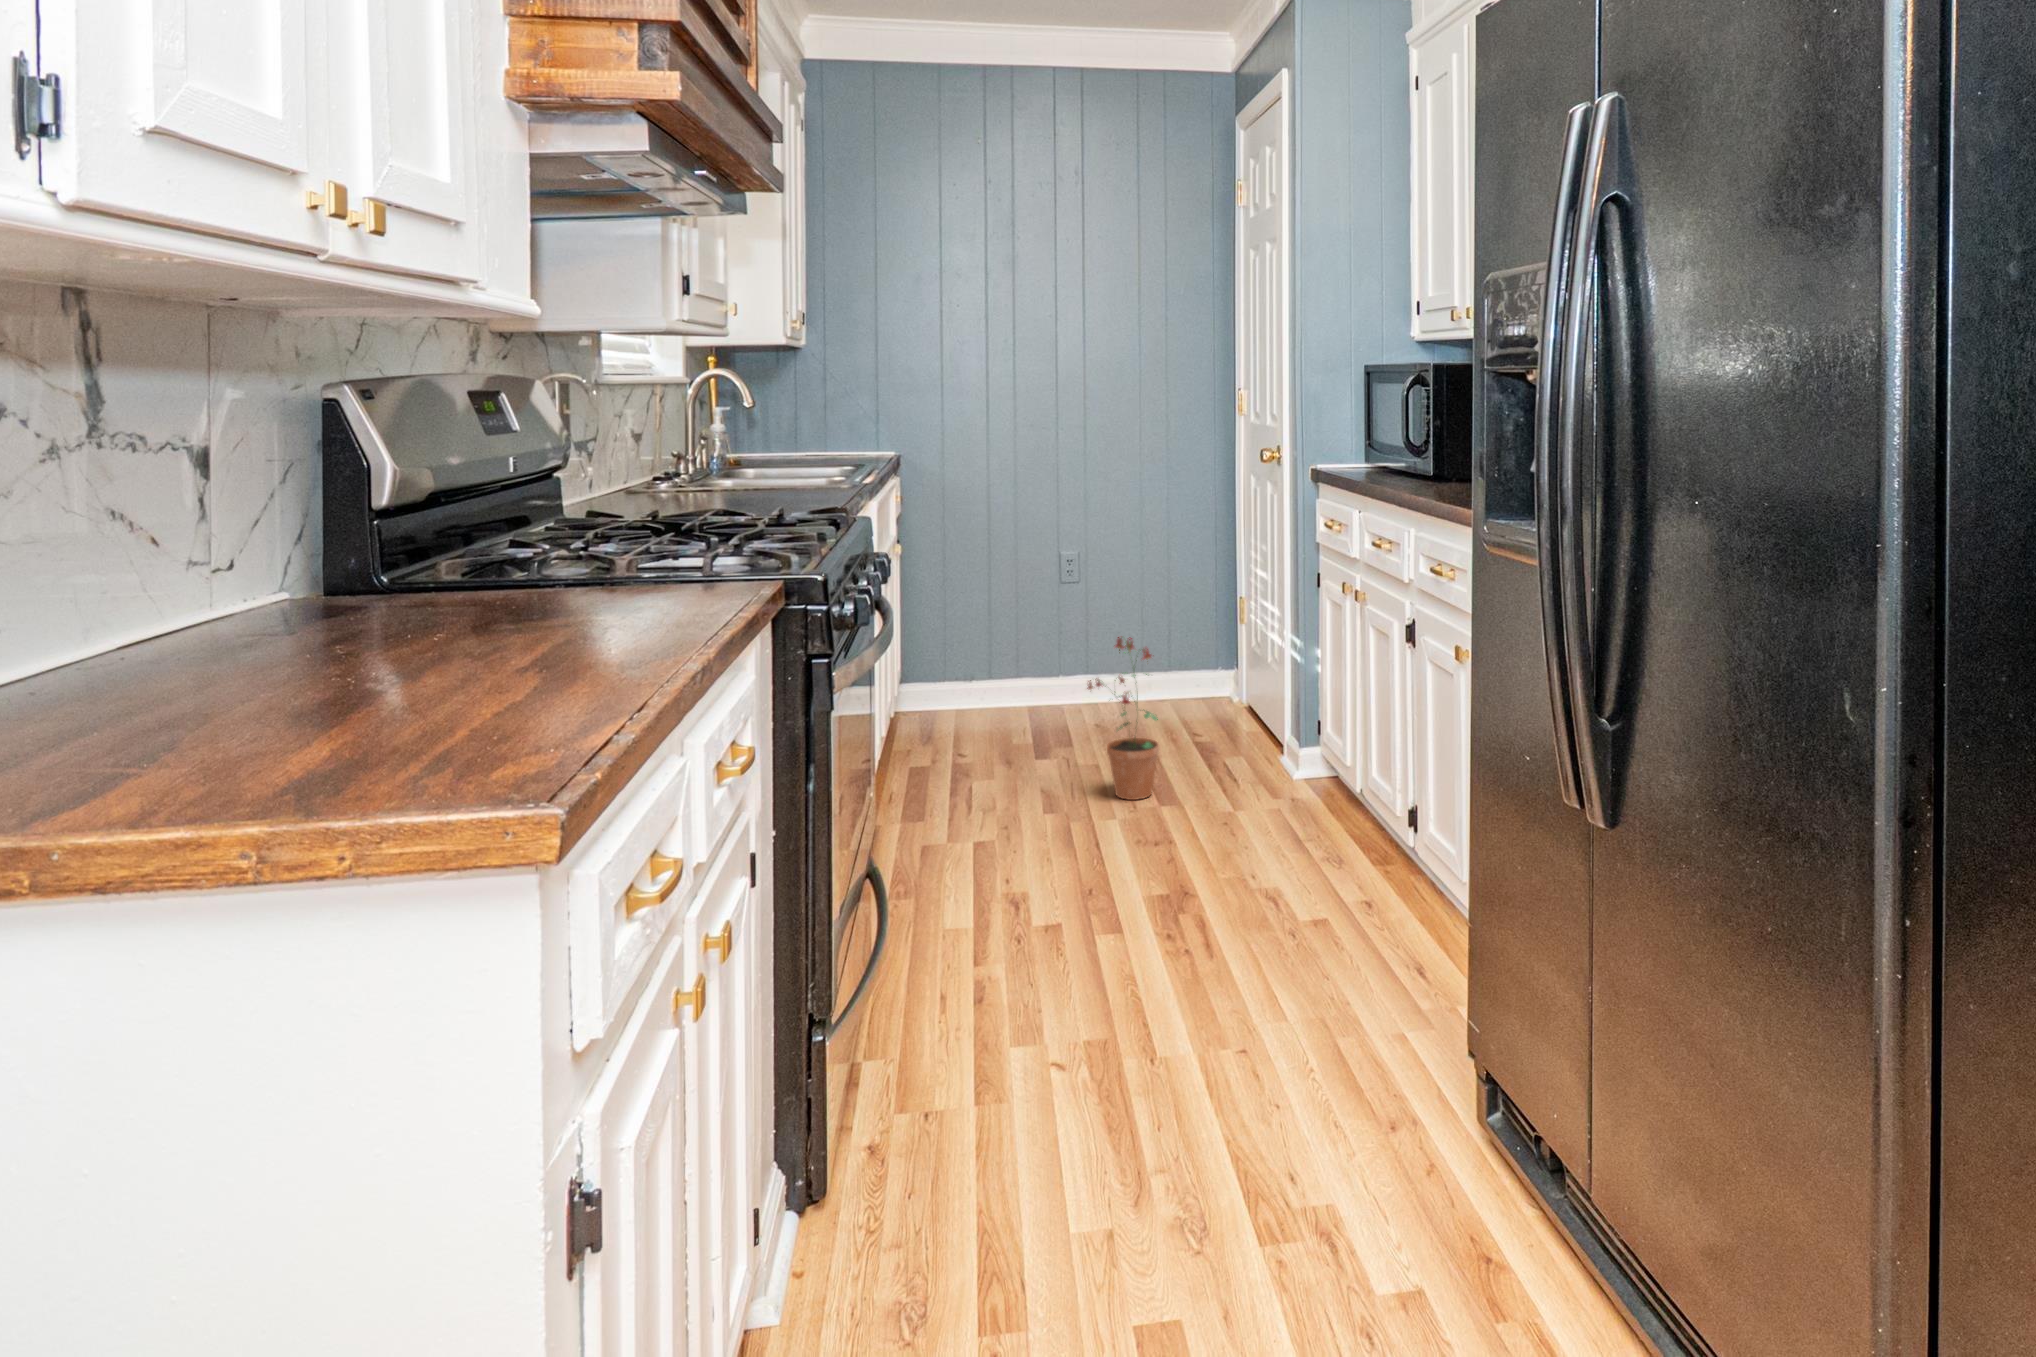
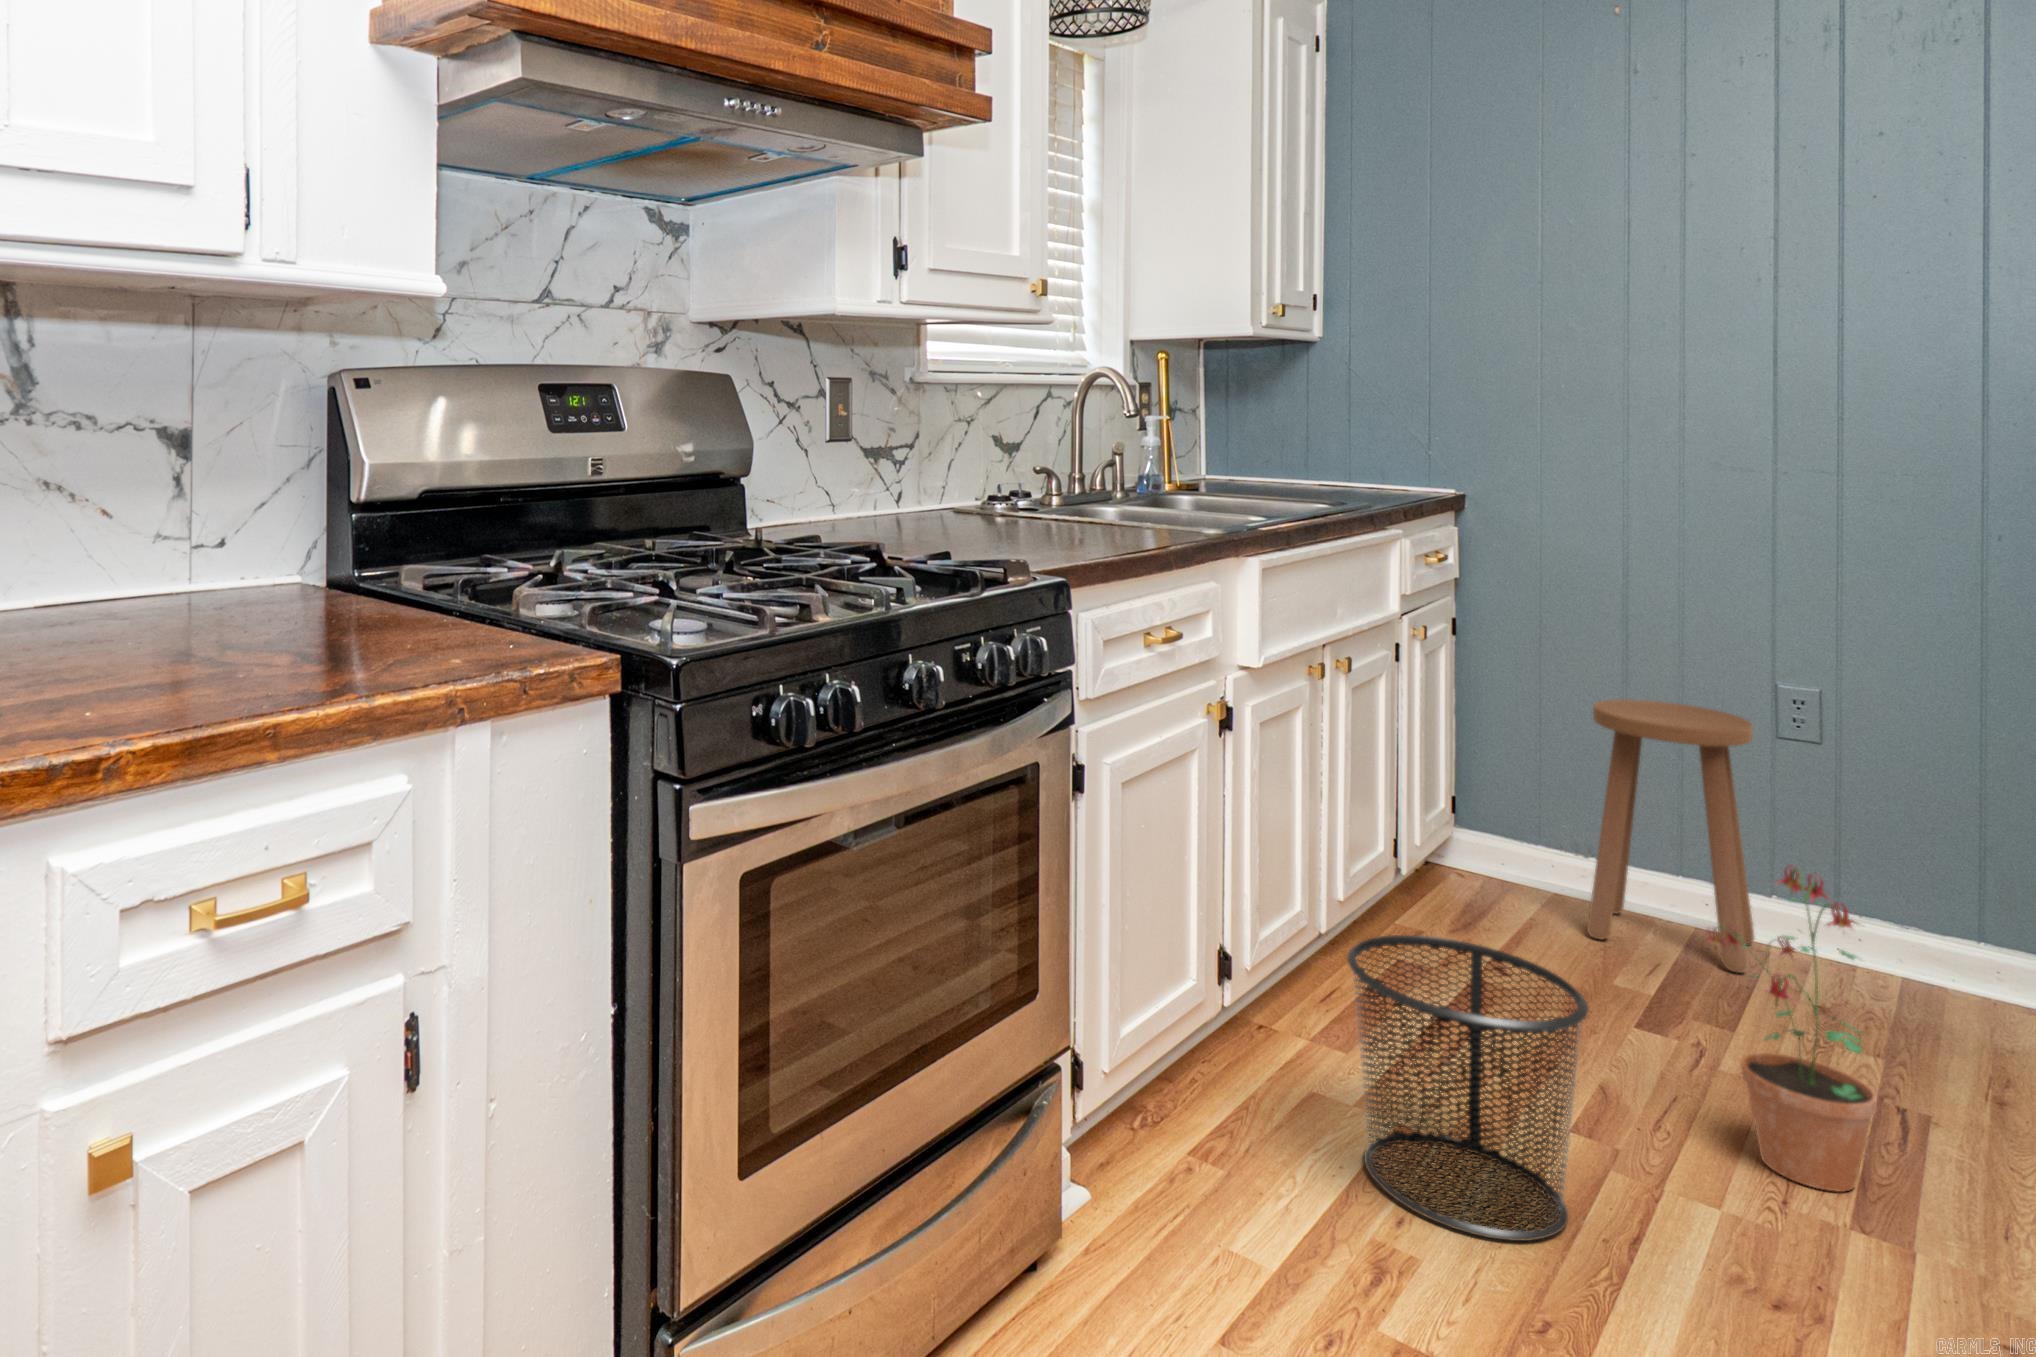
stool: none [982,573,1062,727] -> present [1587,699,1754,973]
waste bin: none [957,717,1077,877] -> present [1347,935,1588,1241]

